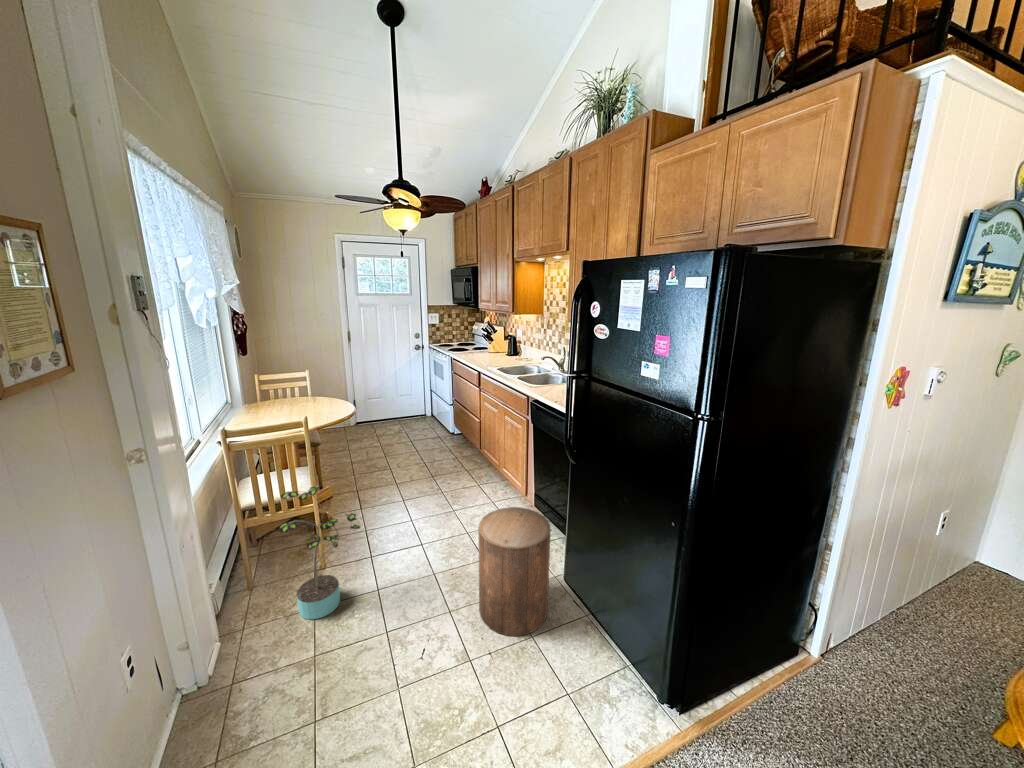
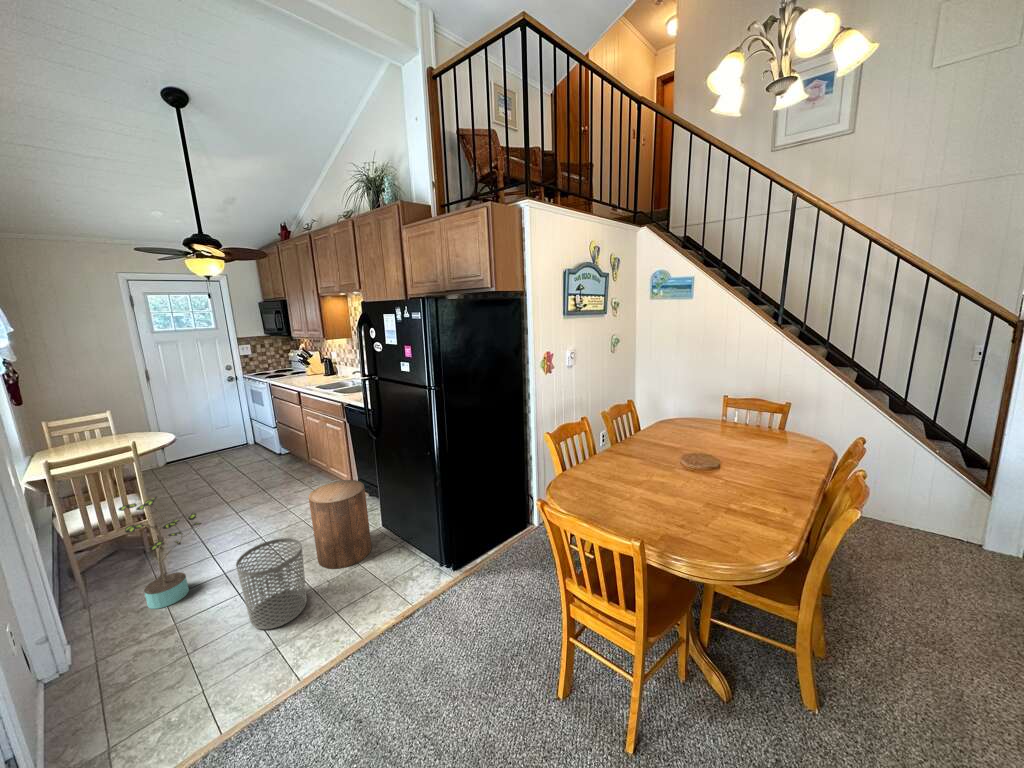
waste bin: none [381,586,463,724] -> present [236,538,307,629]

